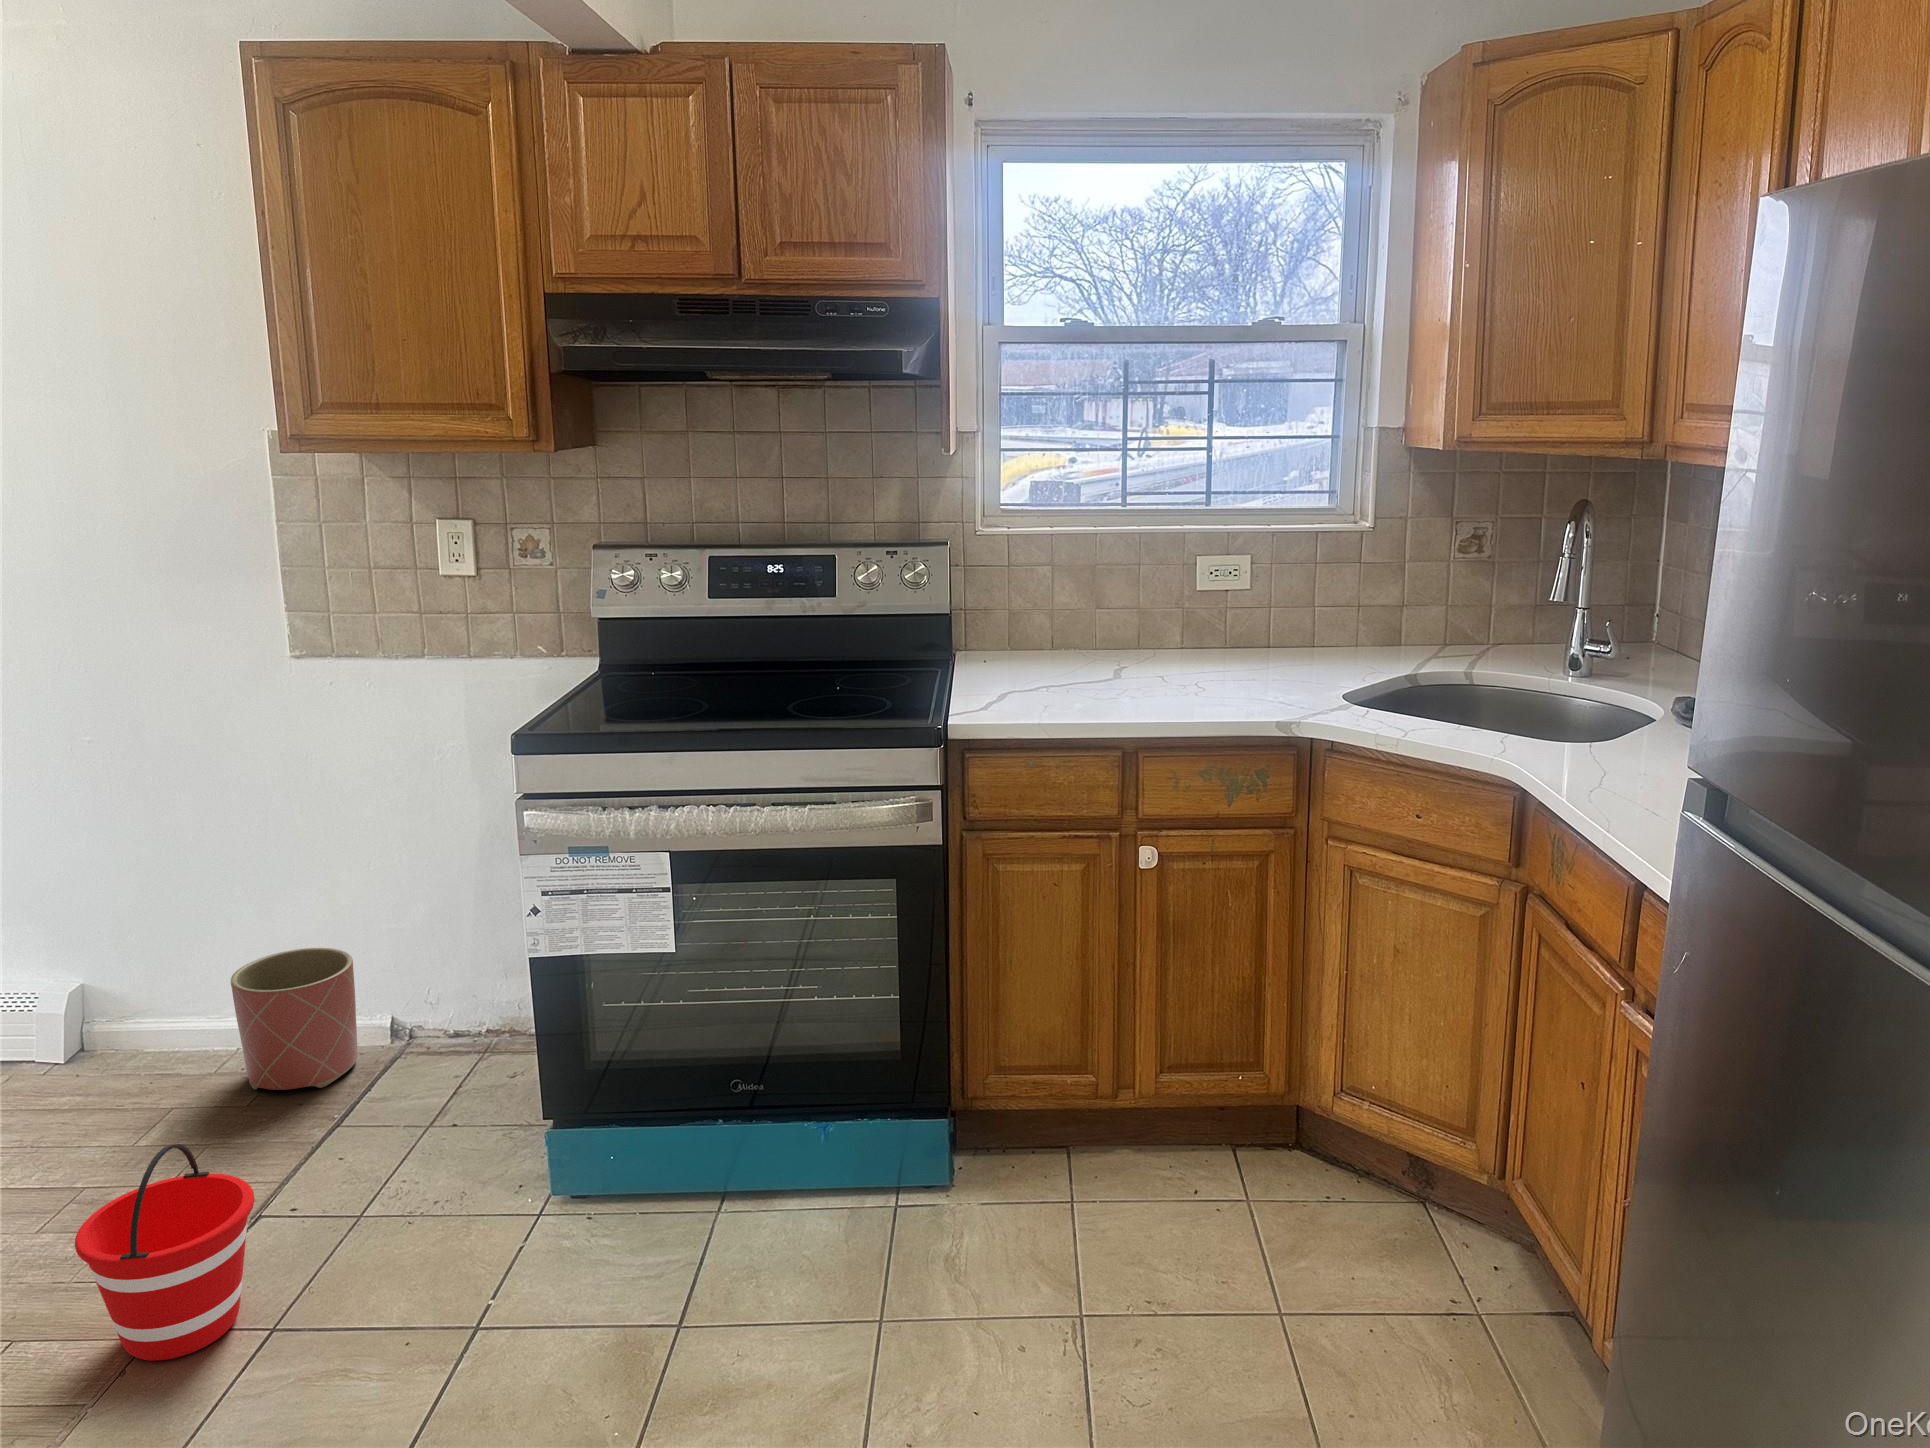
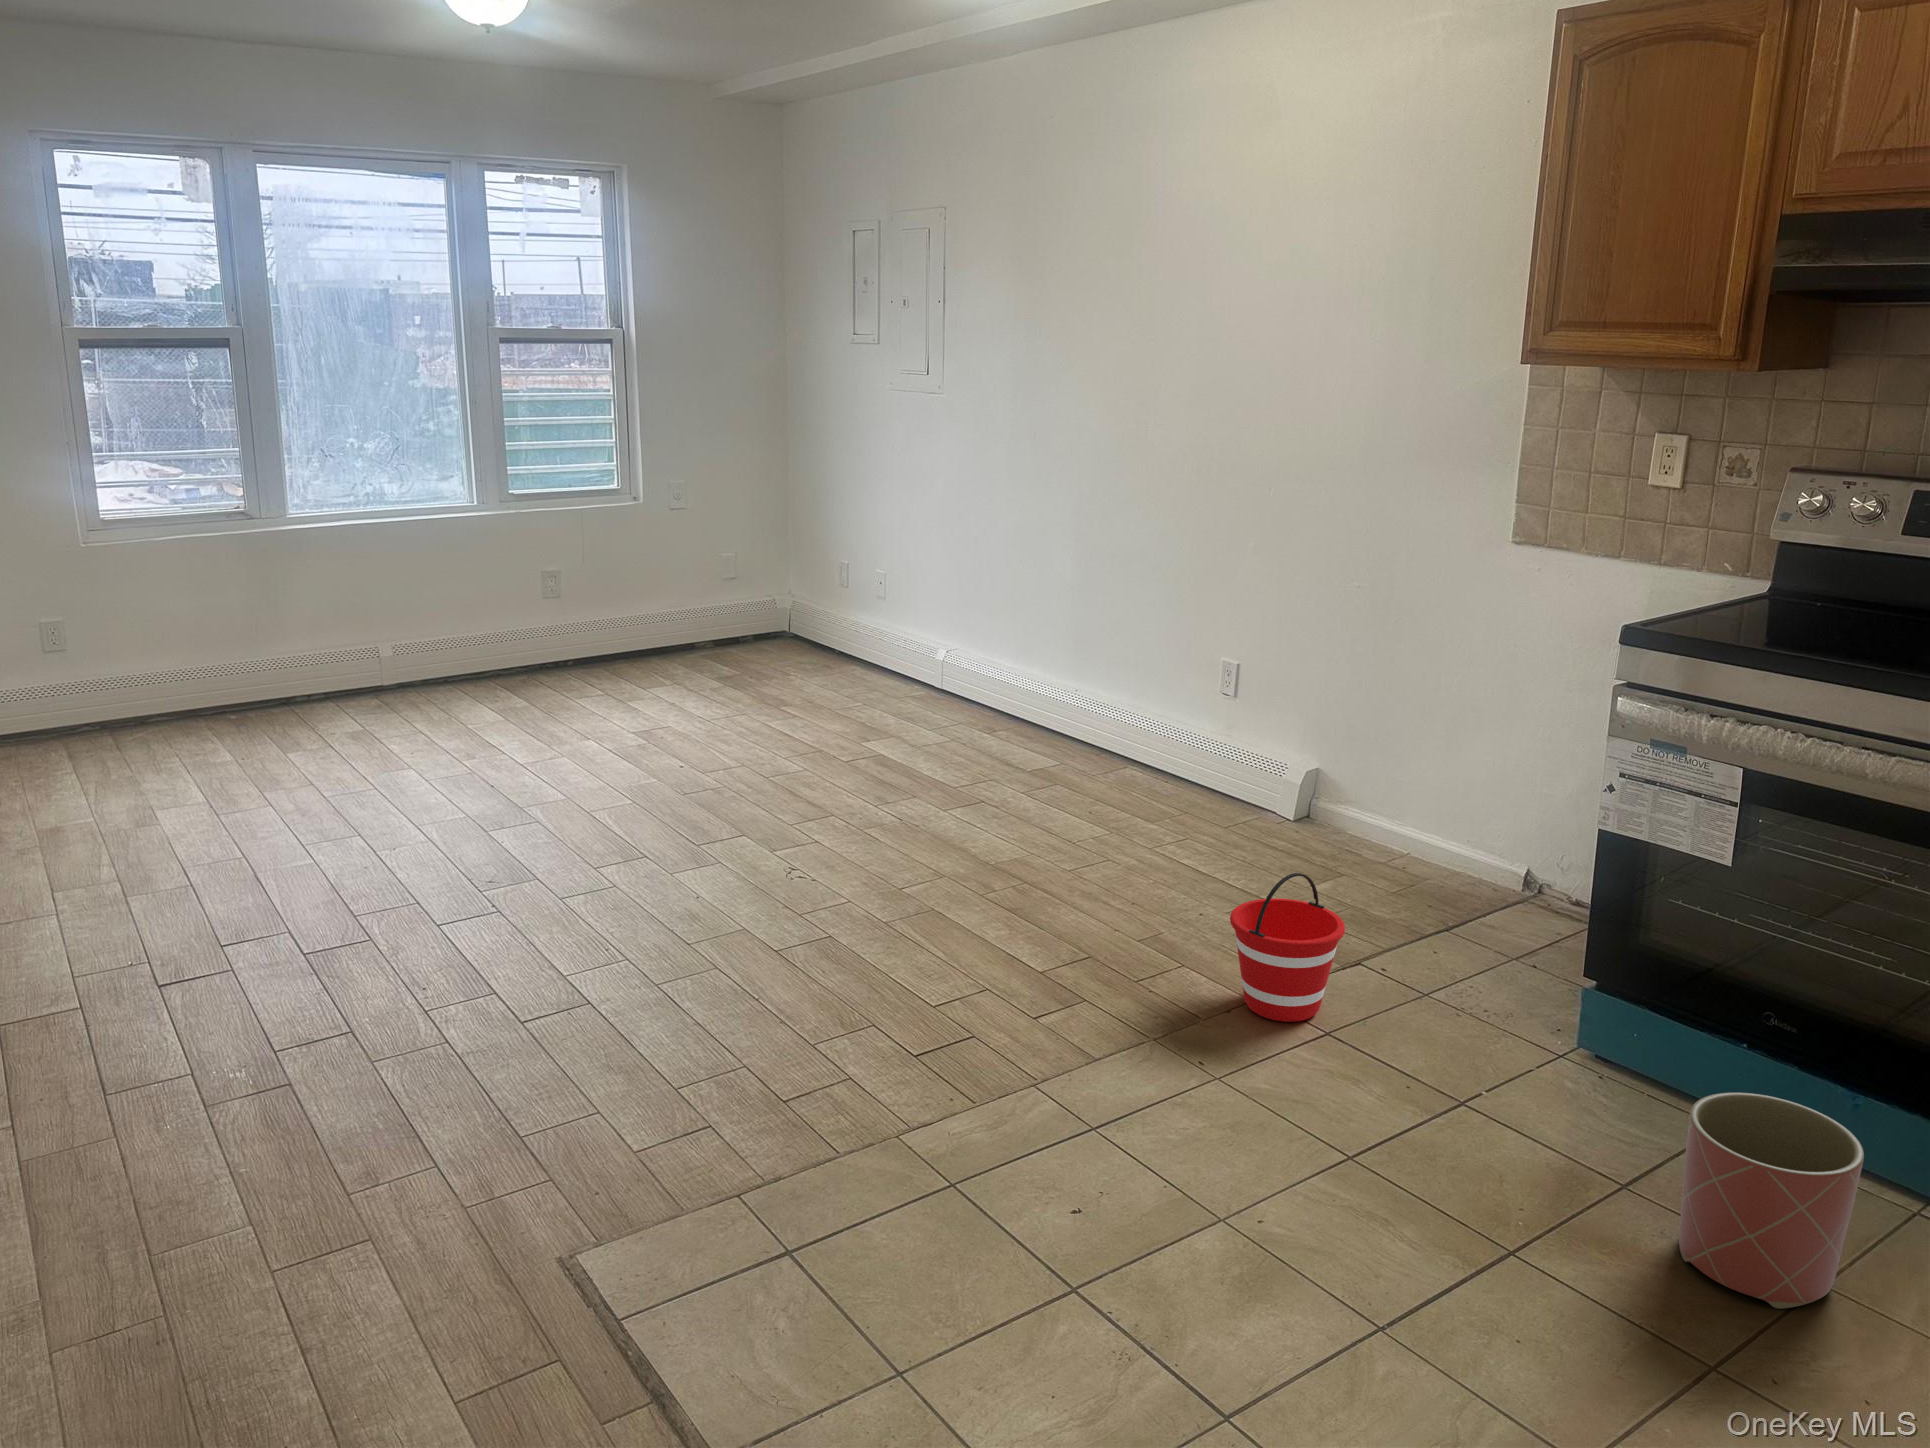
planter: present [231,948,358,1090] -> present [1679,1092,1864,1309]

